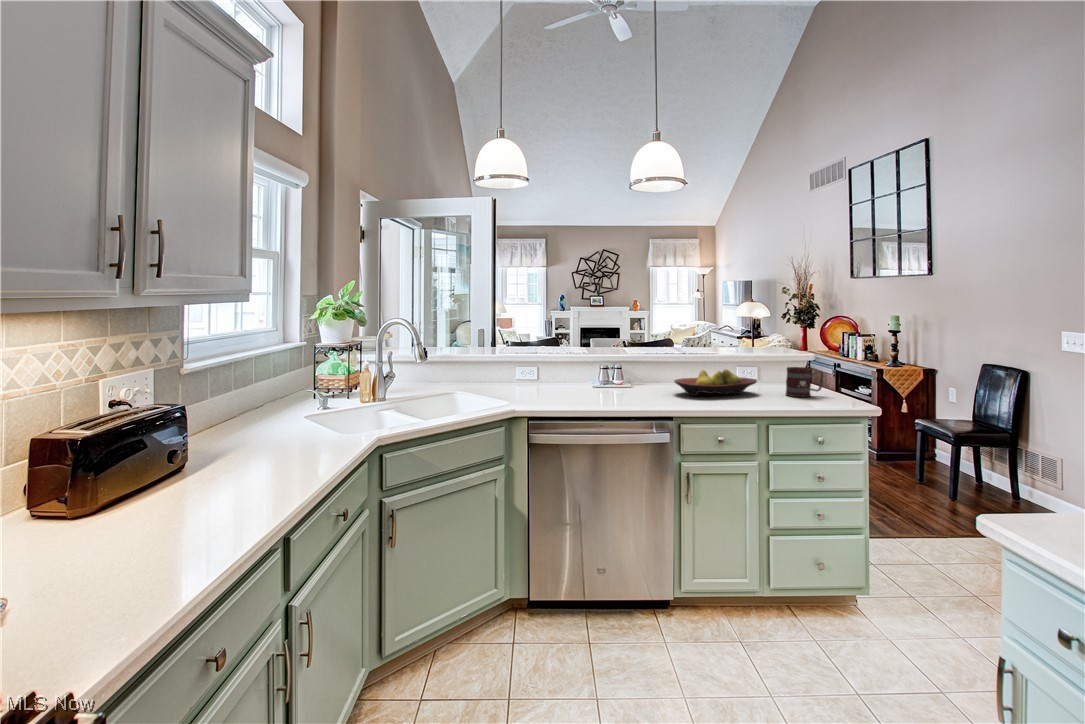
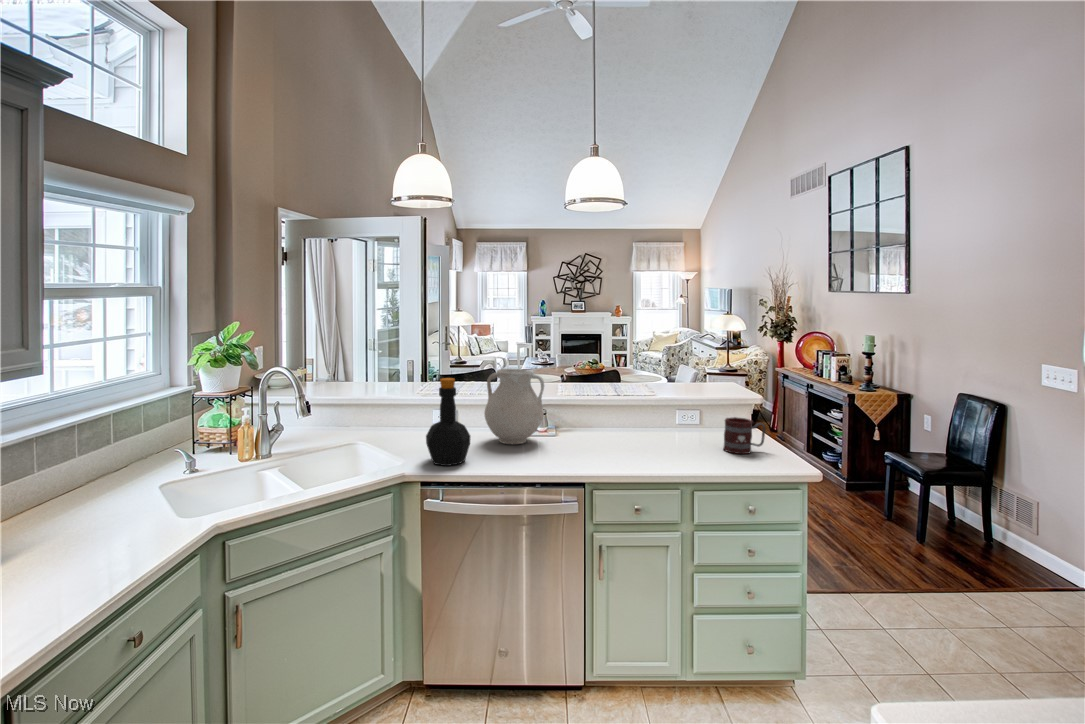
vase: none [570,326,624,393] -> present [484,369,544,444]
bottle: none [529,329,568,405] -> present [426,378,470,466]
fruit bowl: present [674,369,757,396] -> none [599,419,692,451]

